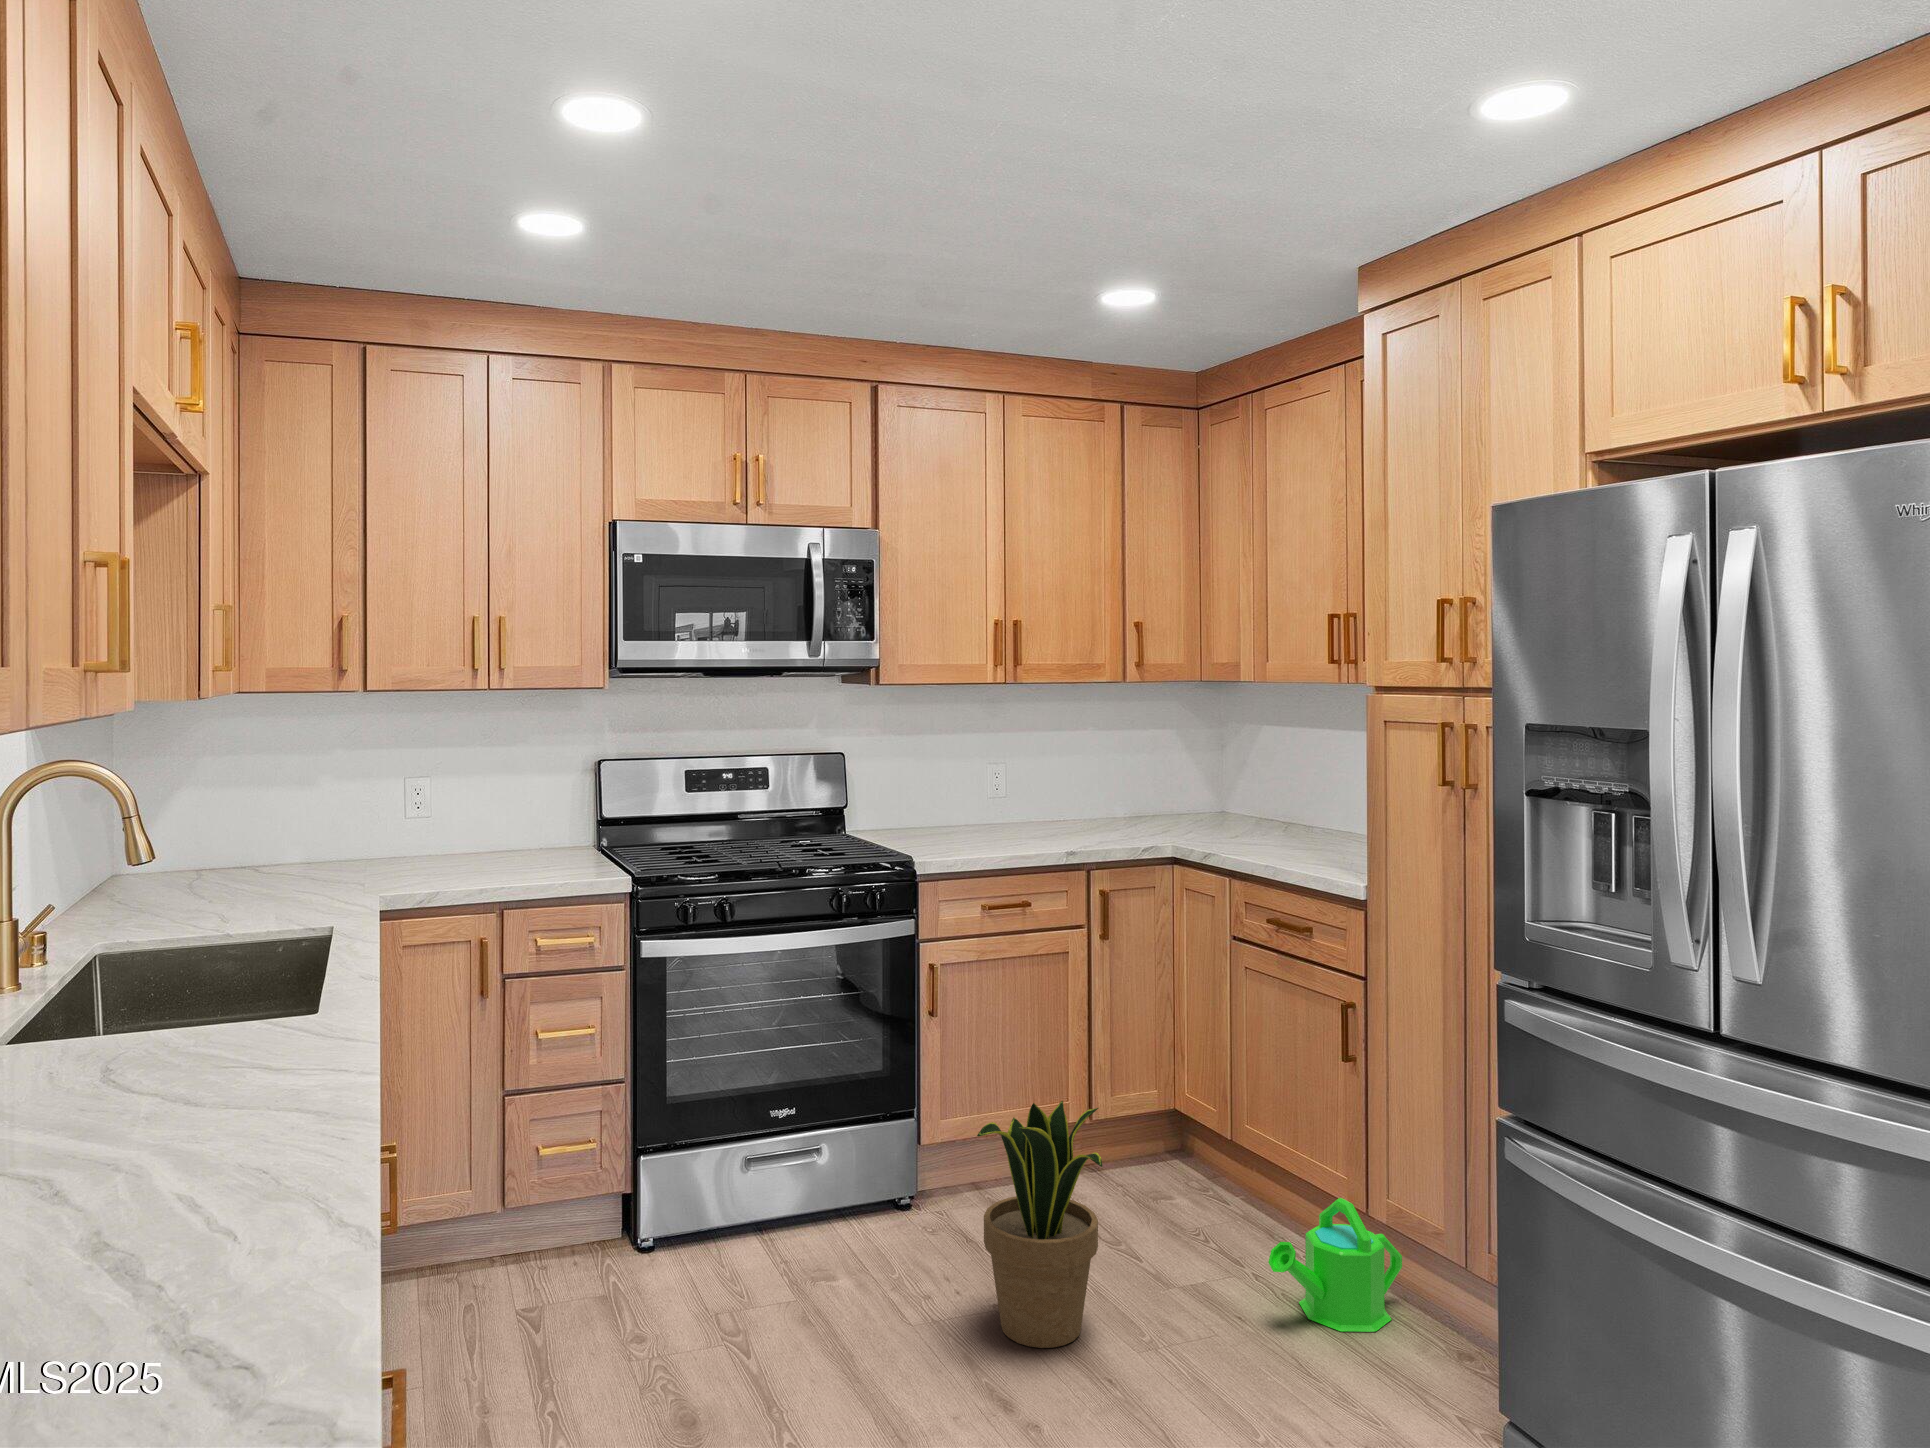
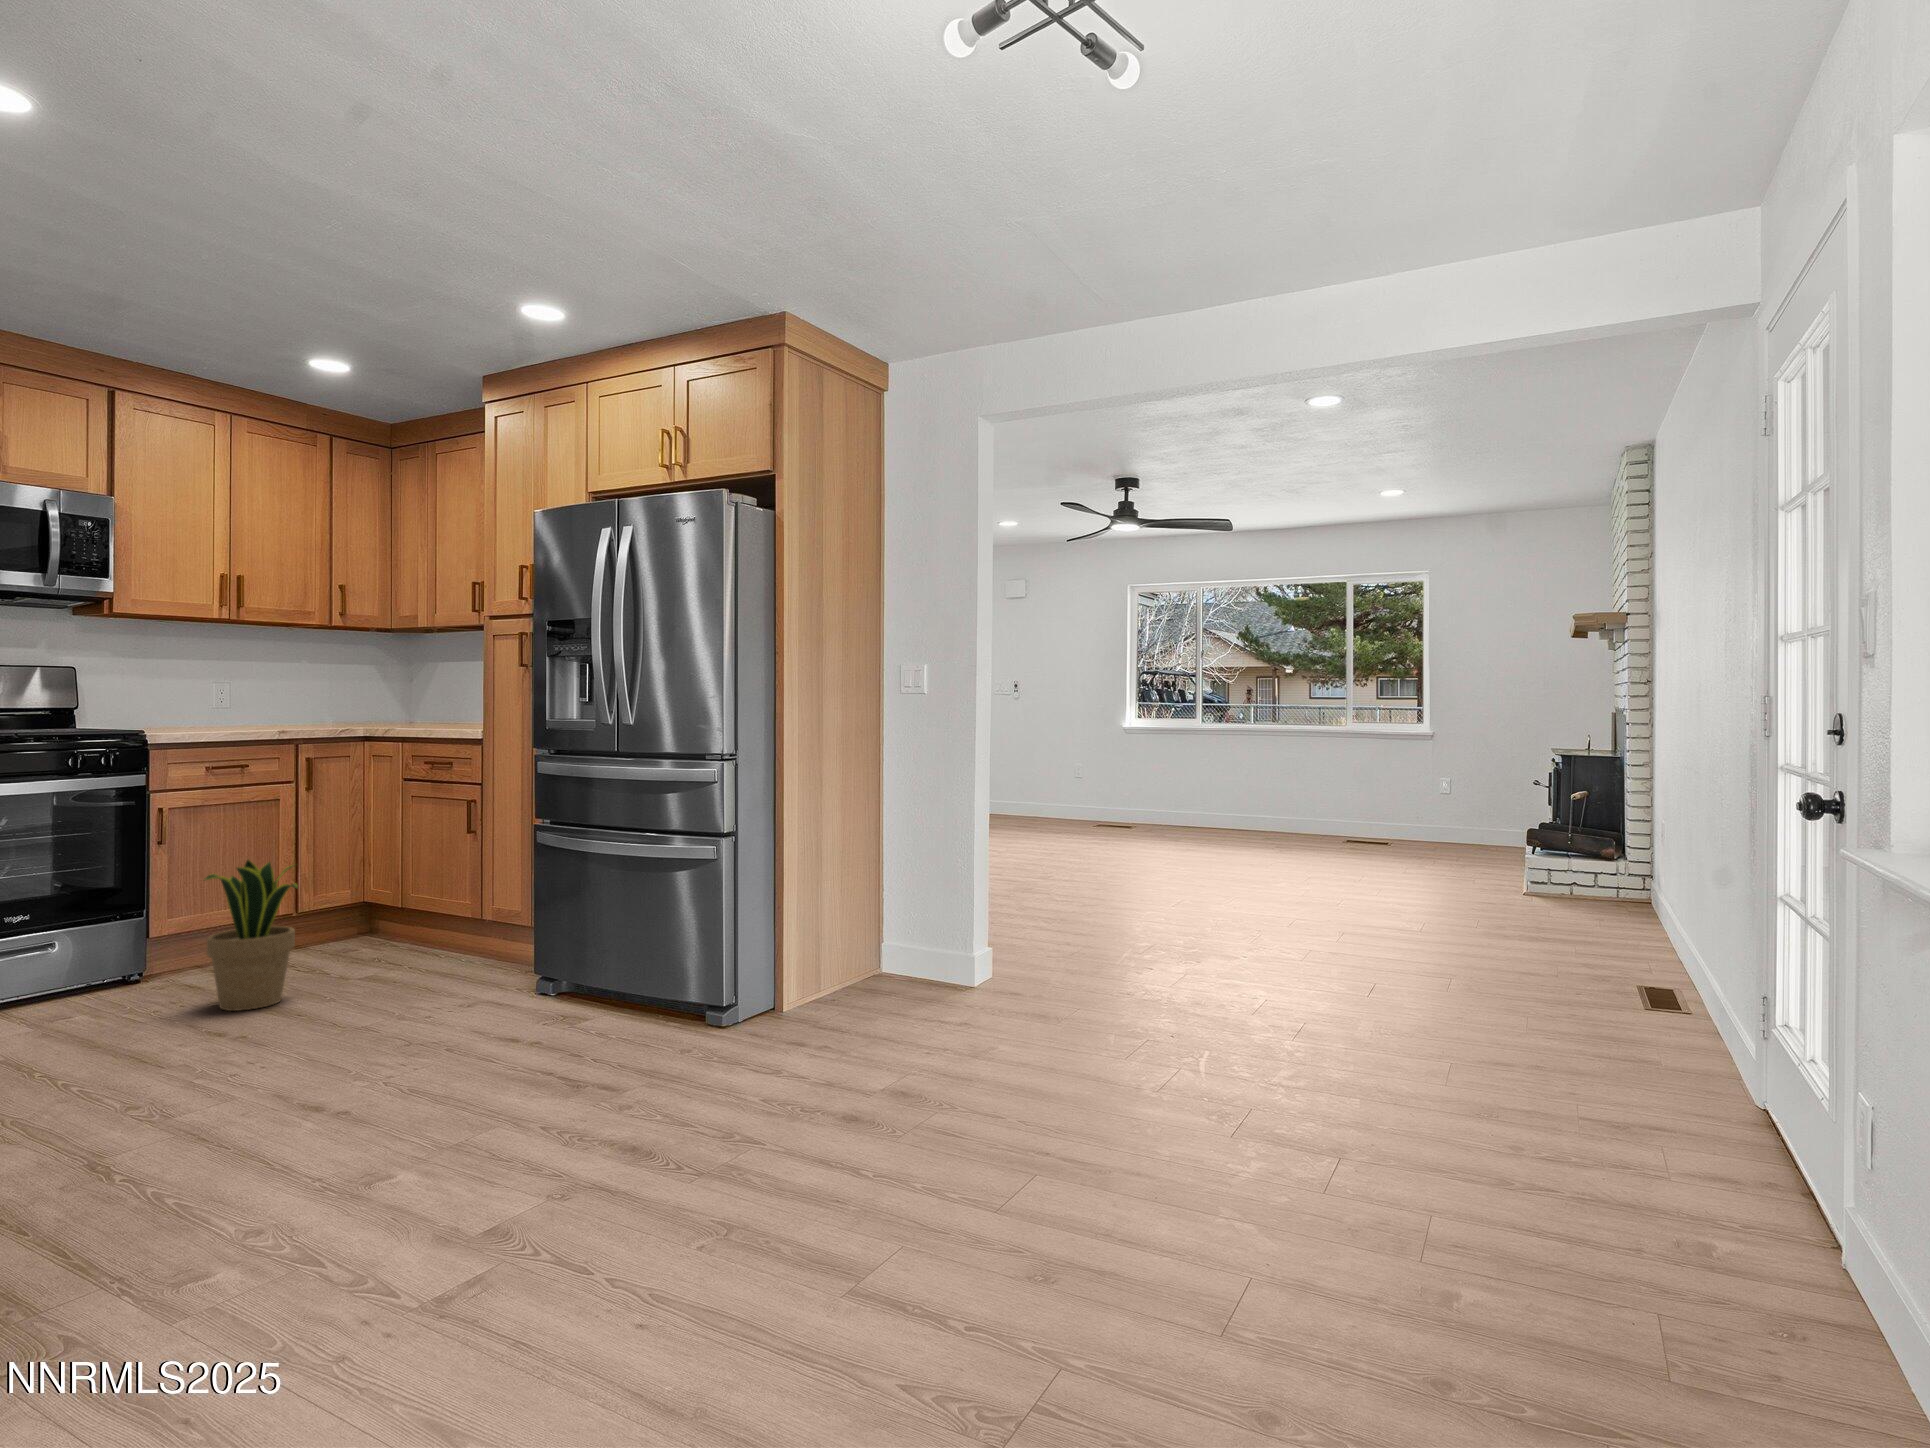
watering can: present [1268,1198,1402,1332] -> none [414,905,501,975]

